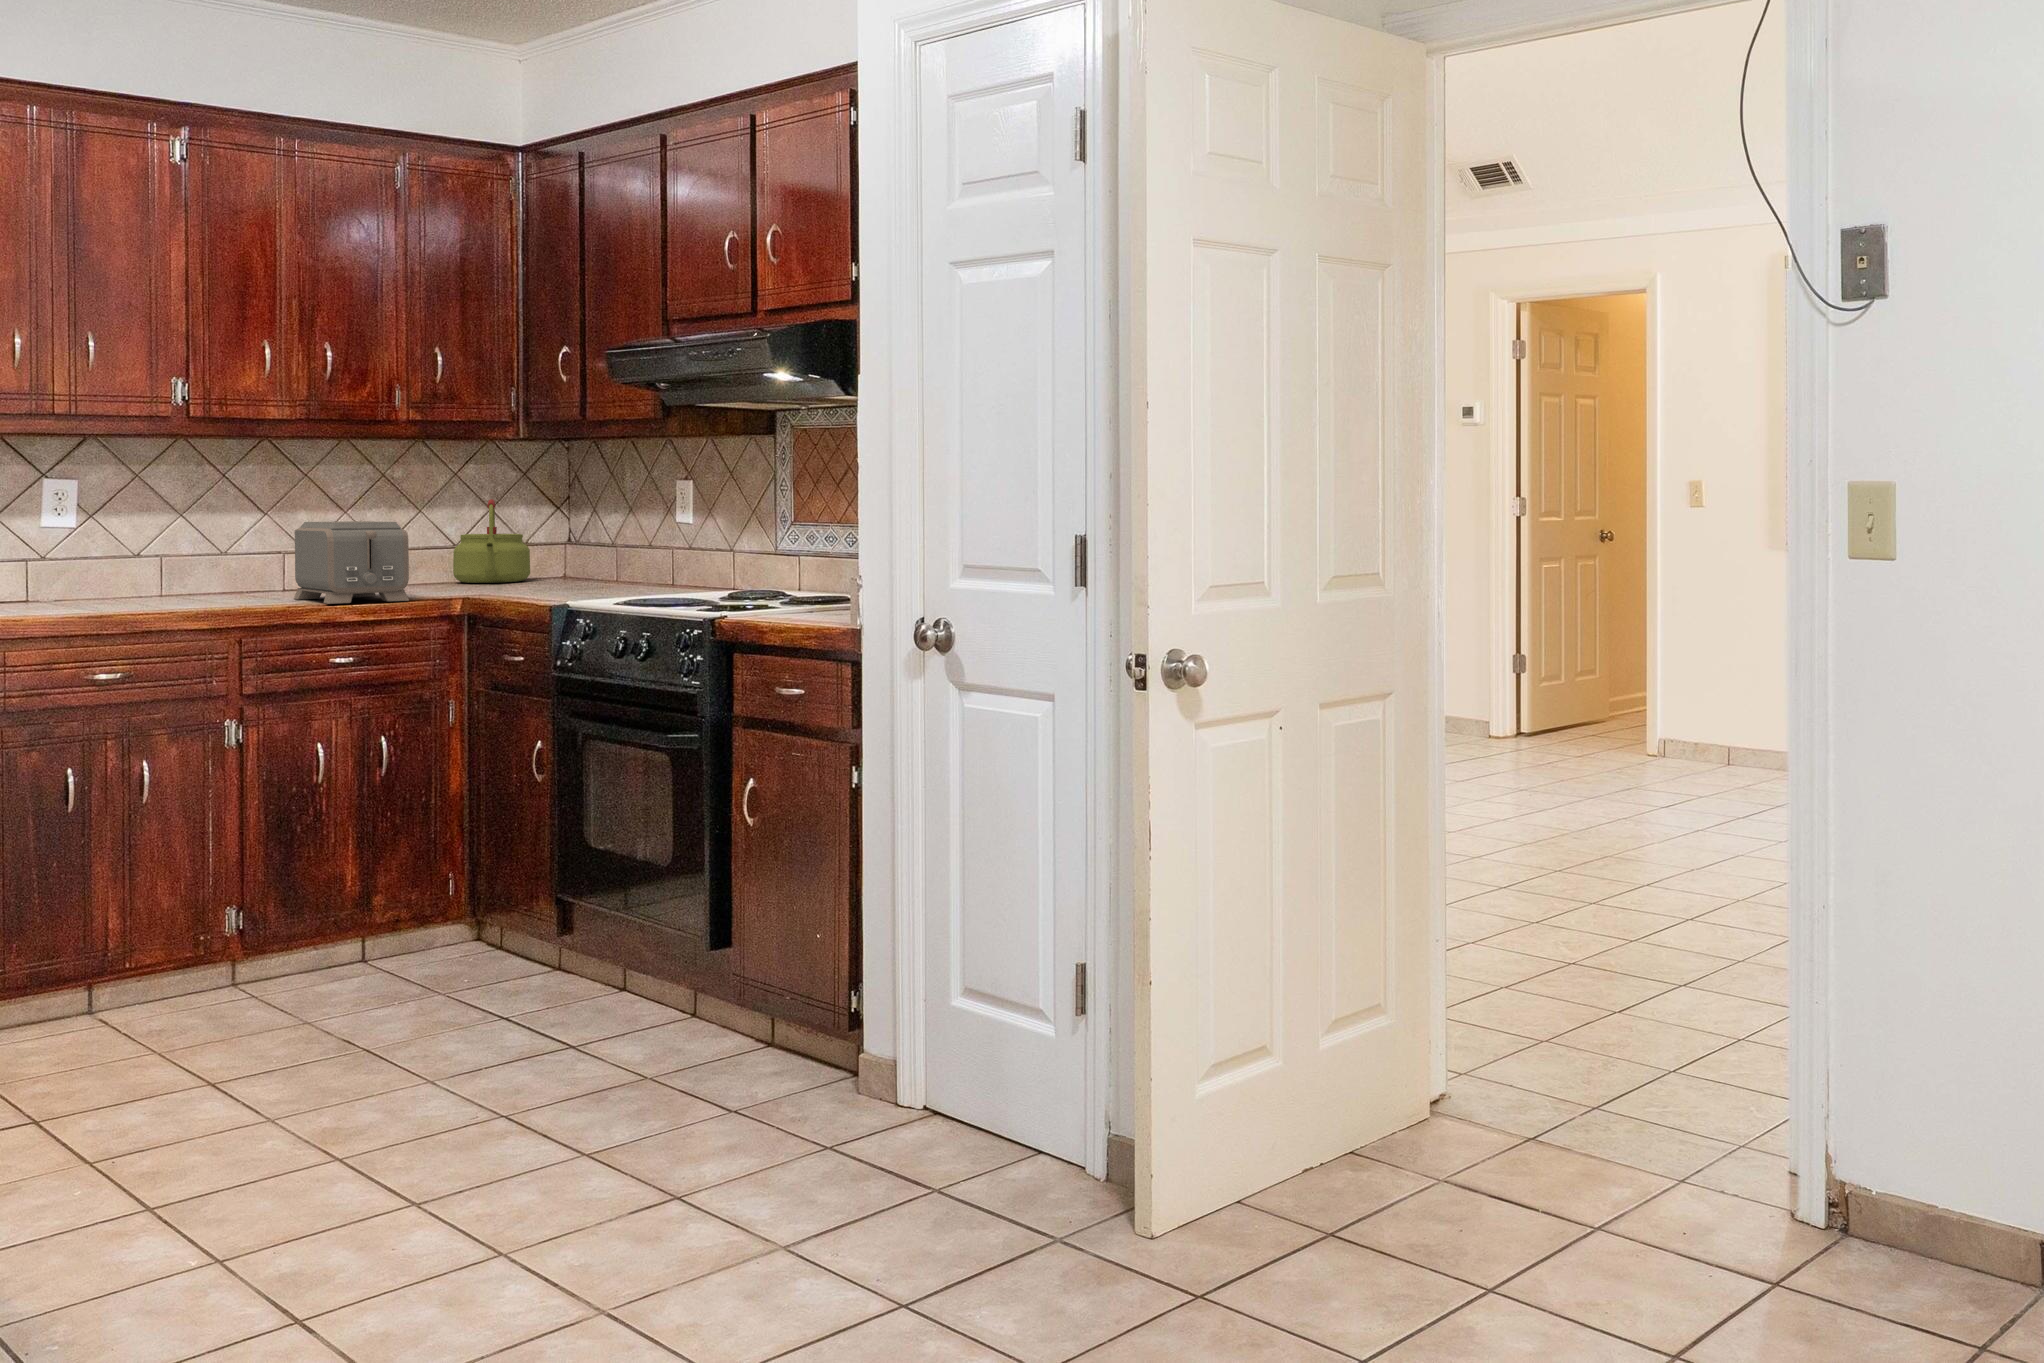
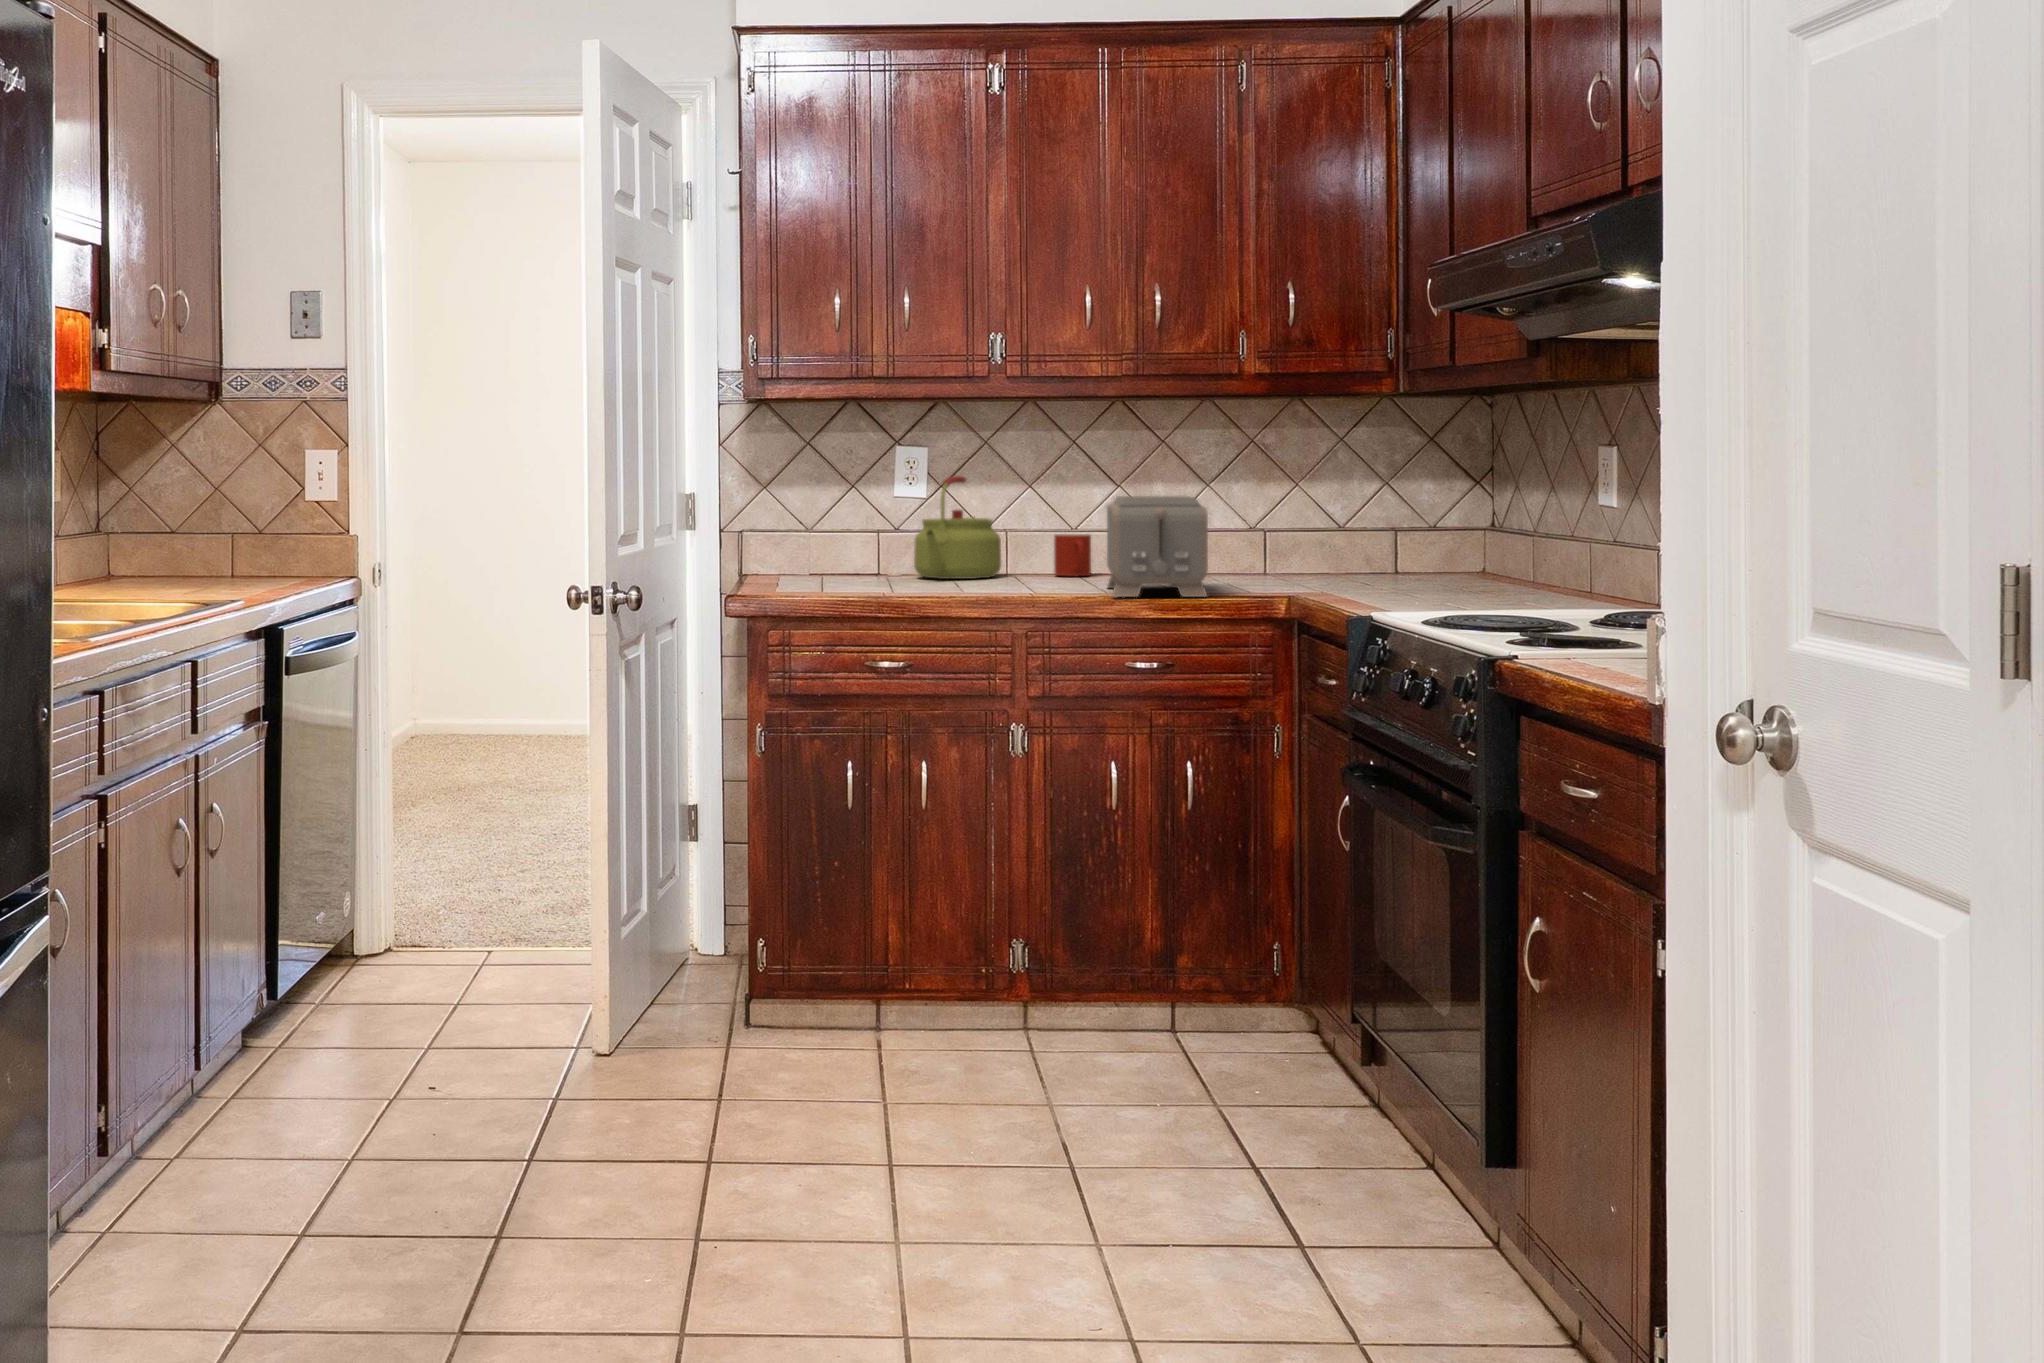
kettle: present [453,499,530,583] -> present [914,476,1001,579]
mug: none [209,556,247,594] -> present [1054,534,1091,576]

